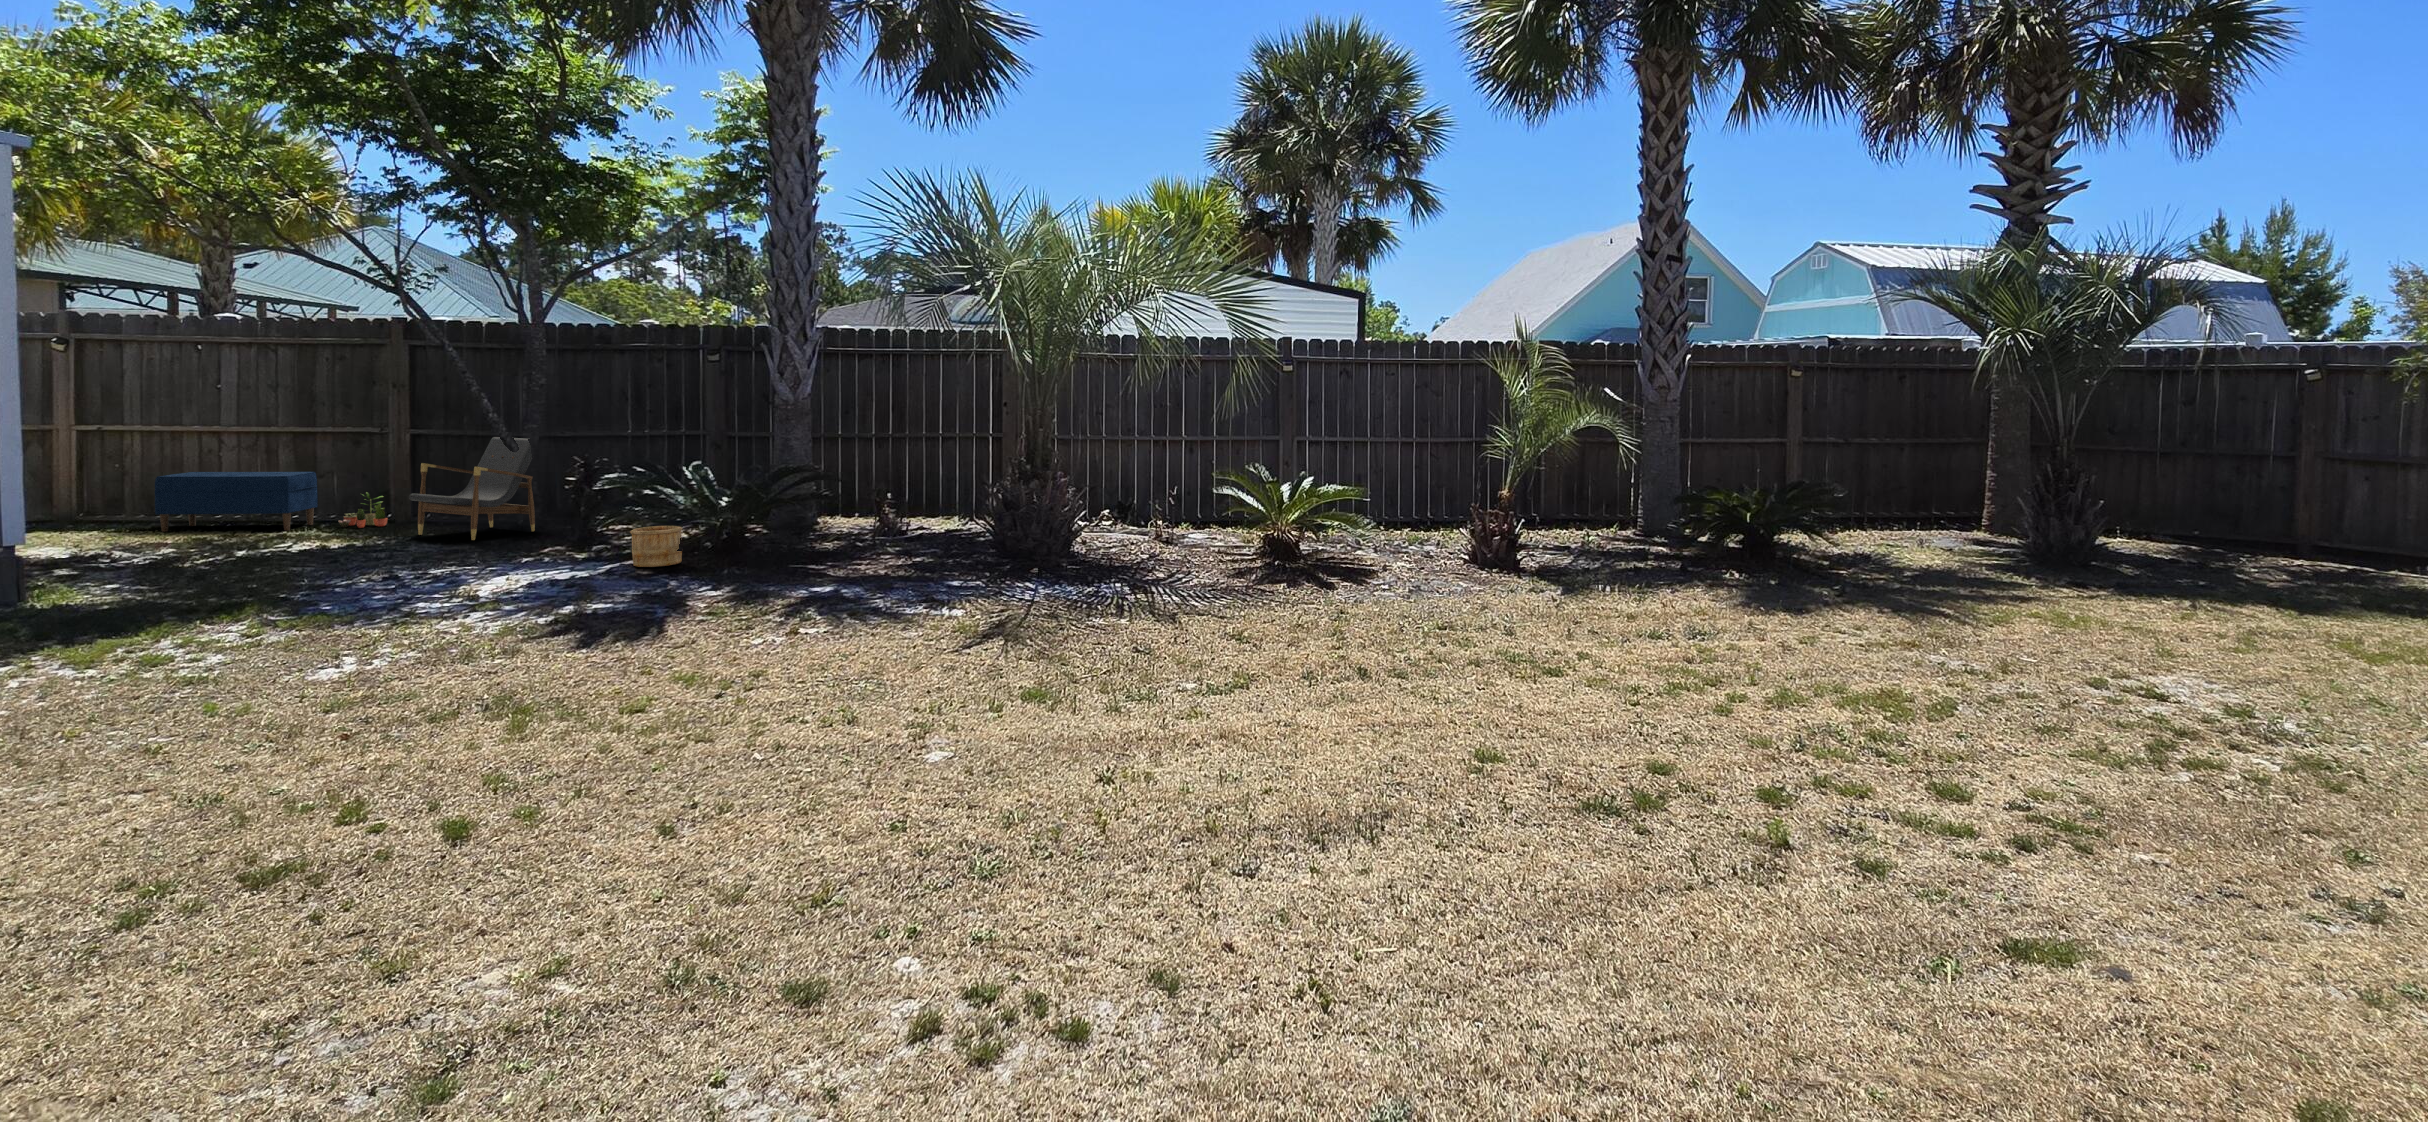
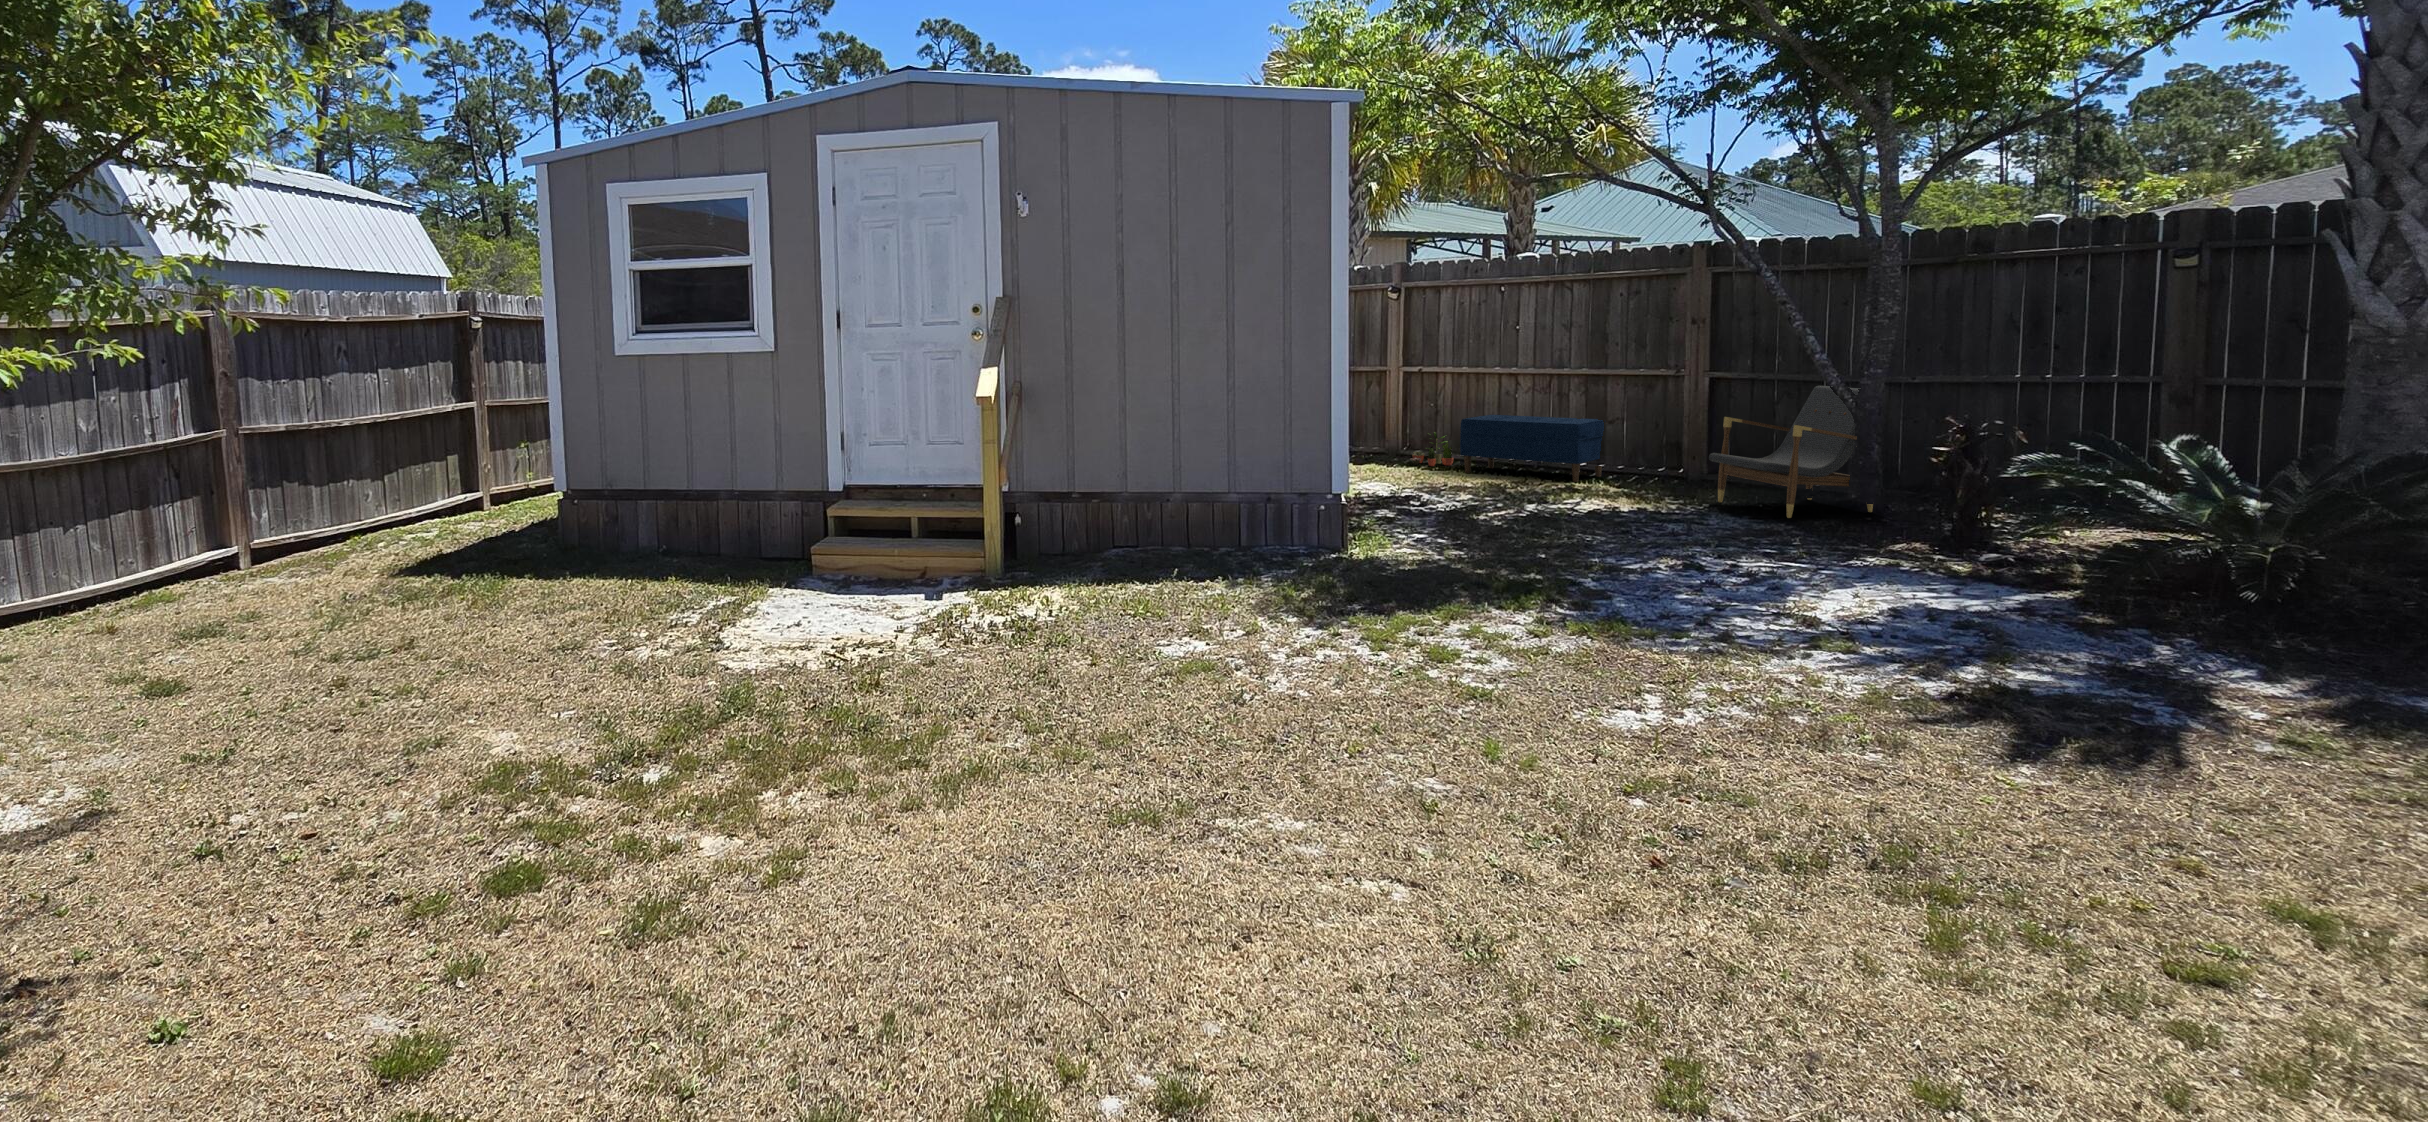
potted plant: present [338,492,388,528] -> present [1411,432,1454,466]
wooden bucket: present [630,526,682,567] -> none [2057,538,2162,606]

